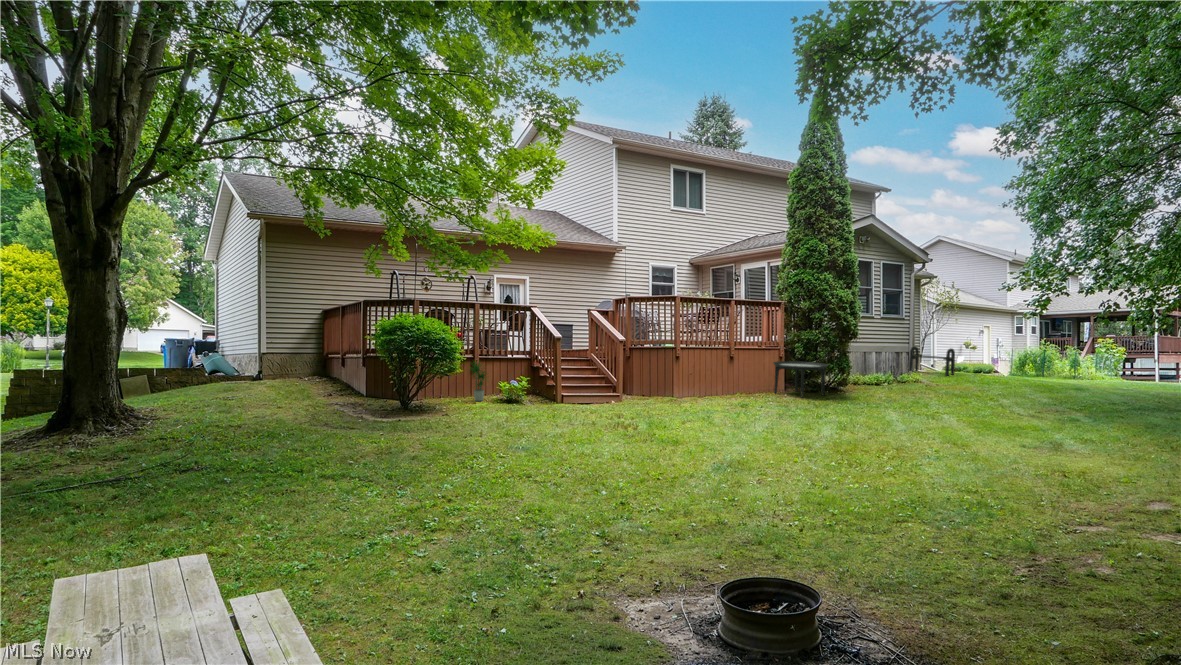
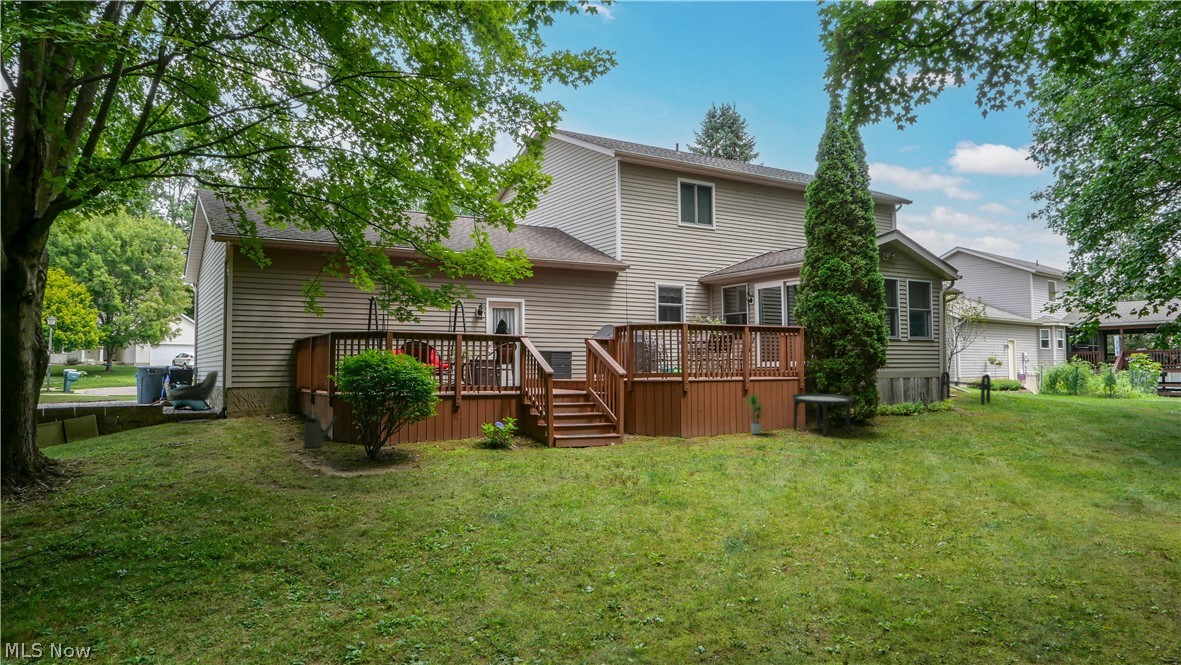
lounge chair: none [207,336,253,383] -> present [167,371,218,423]
potted plant: present [471,362,486,401] -> present [748,394,763,434]
watering can: none [336,370,369,401] -> present [300,412,337,448]

